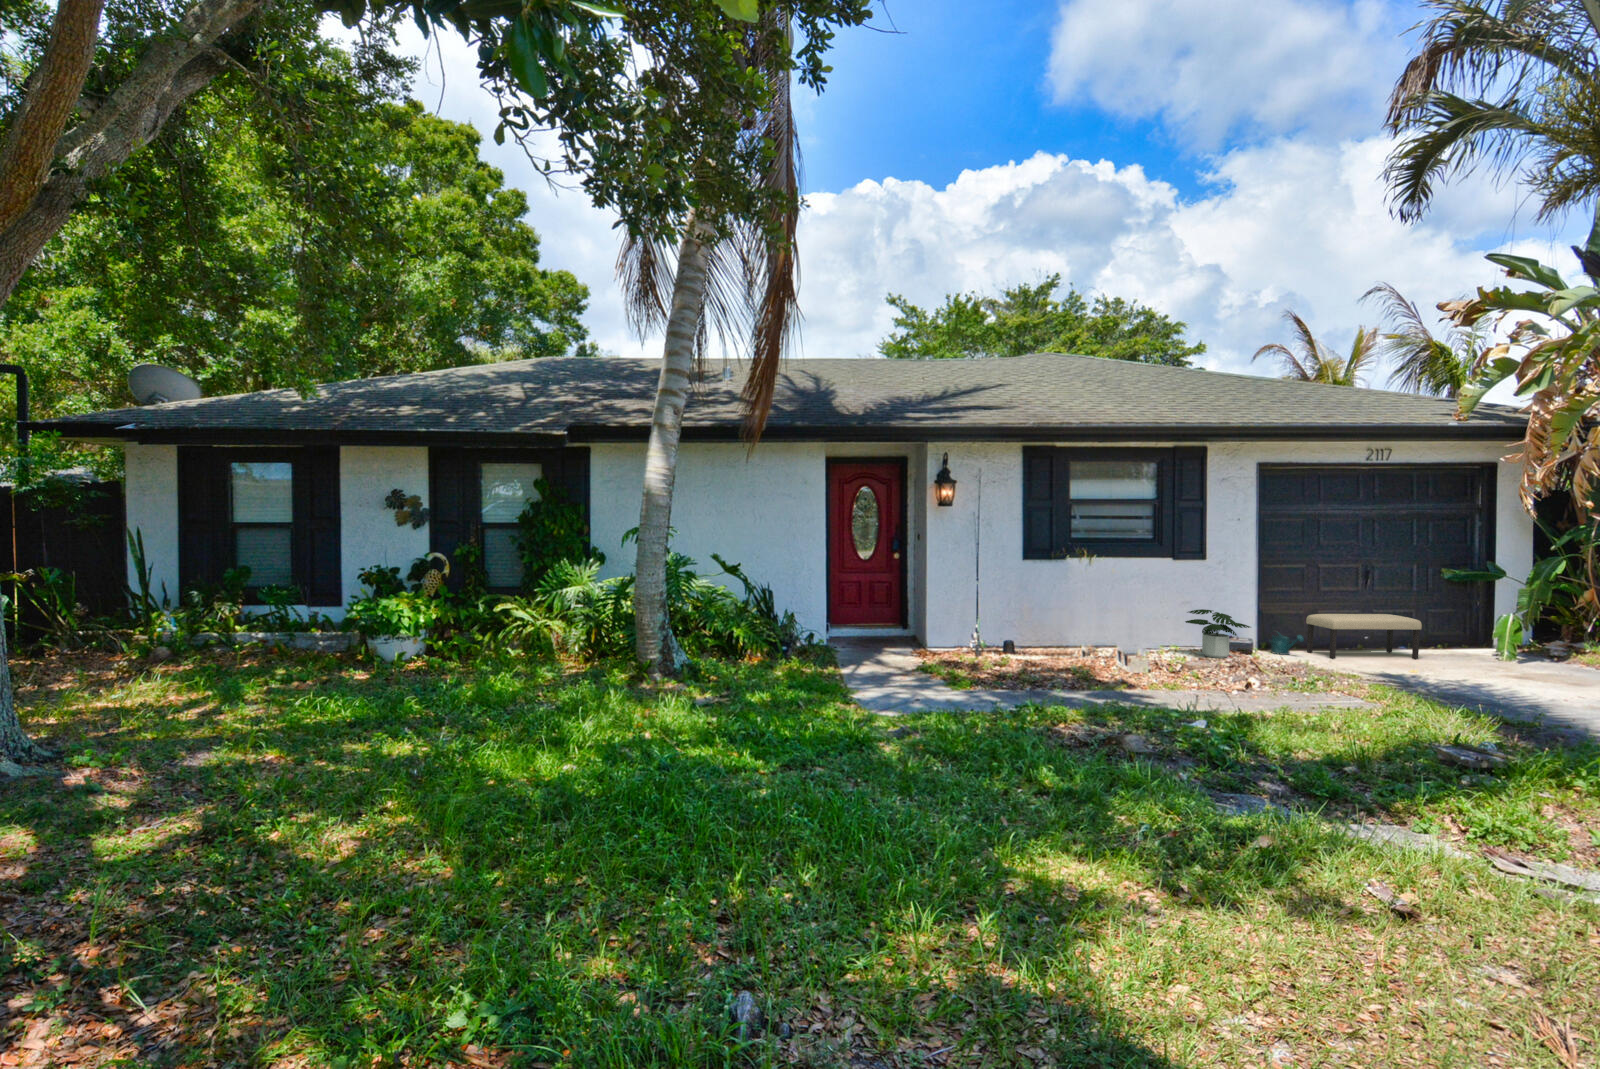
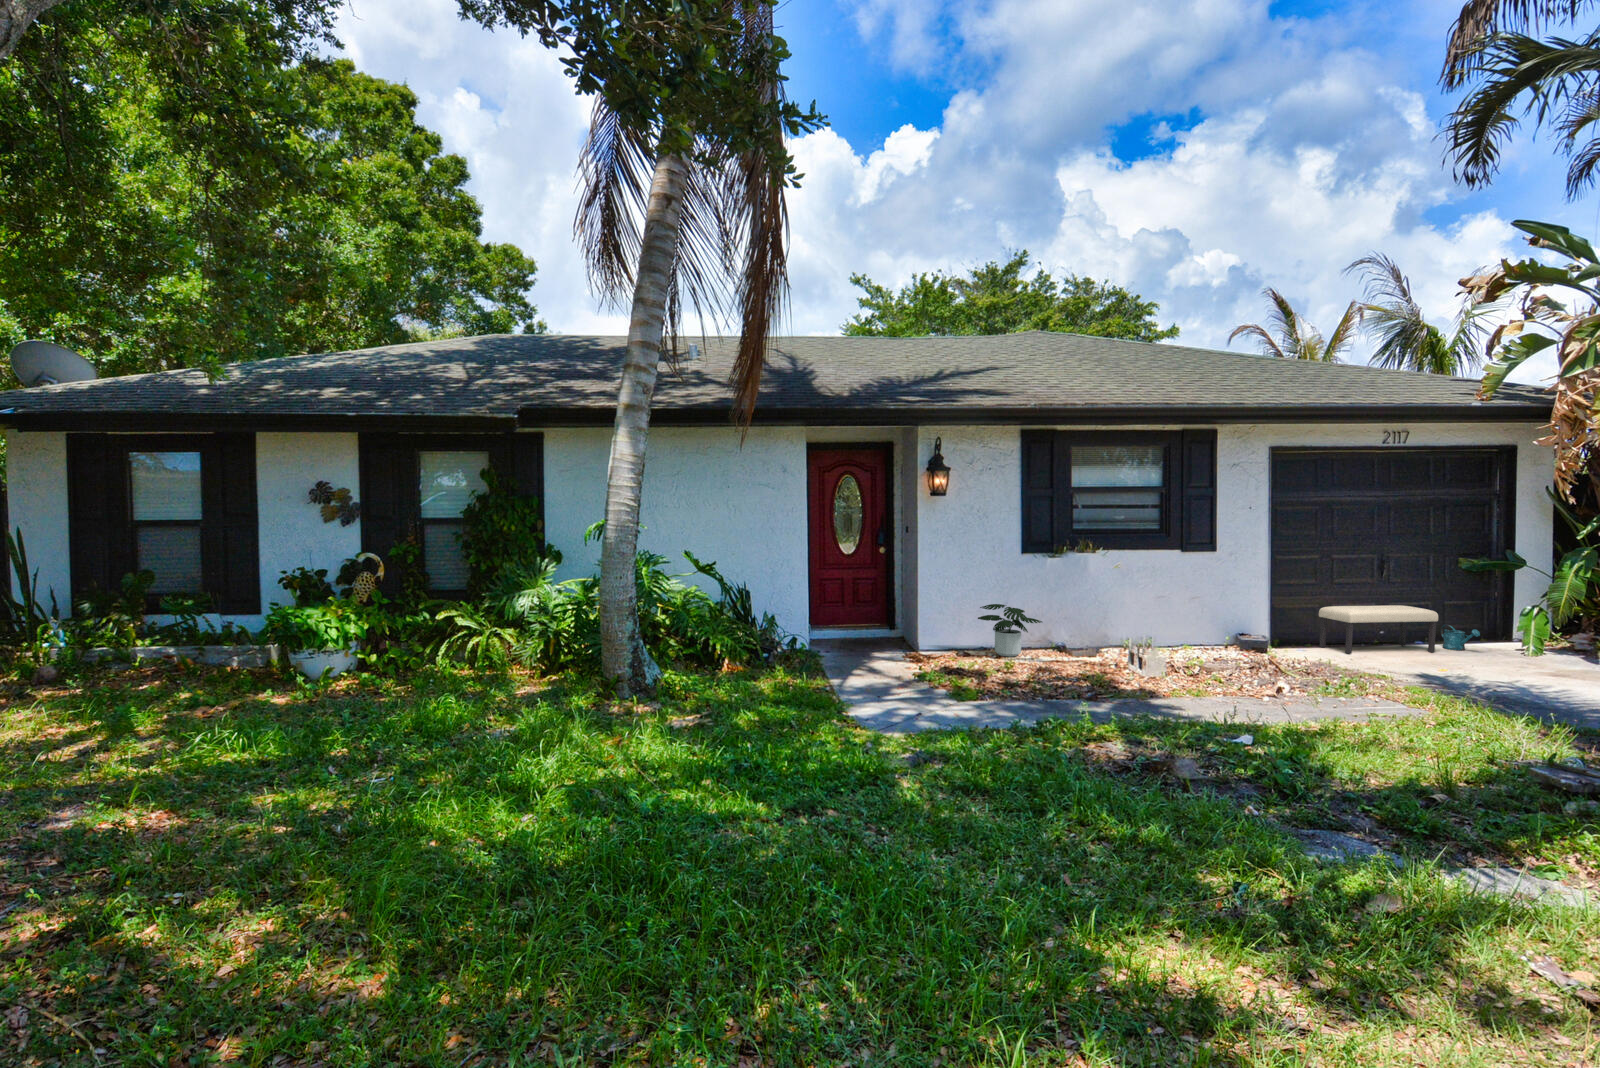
potted plant: present [1185,609,1250,658] -> present [978,604,1042,657]
watering can: present [1268,632,1304,655] -> present [1441,625,1480,650]

